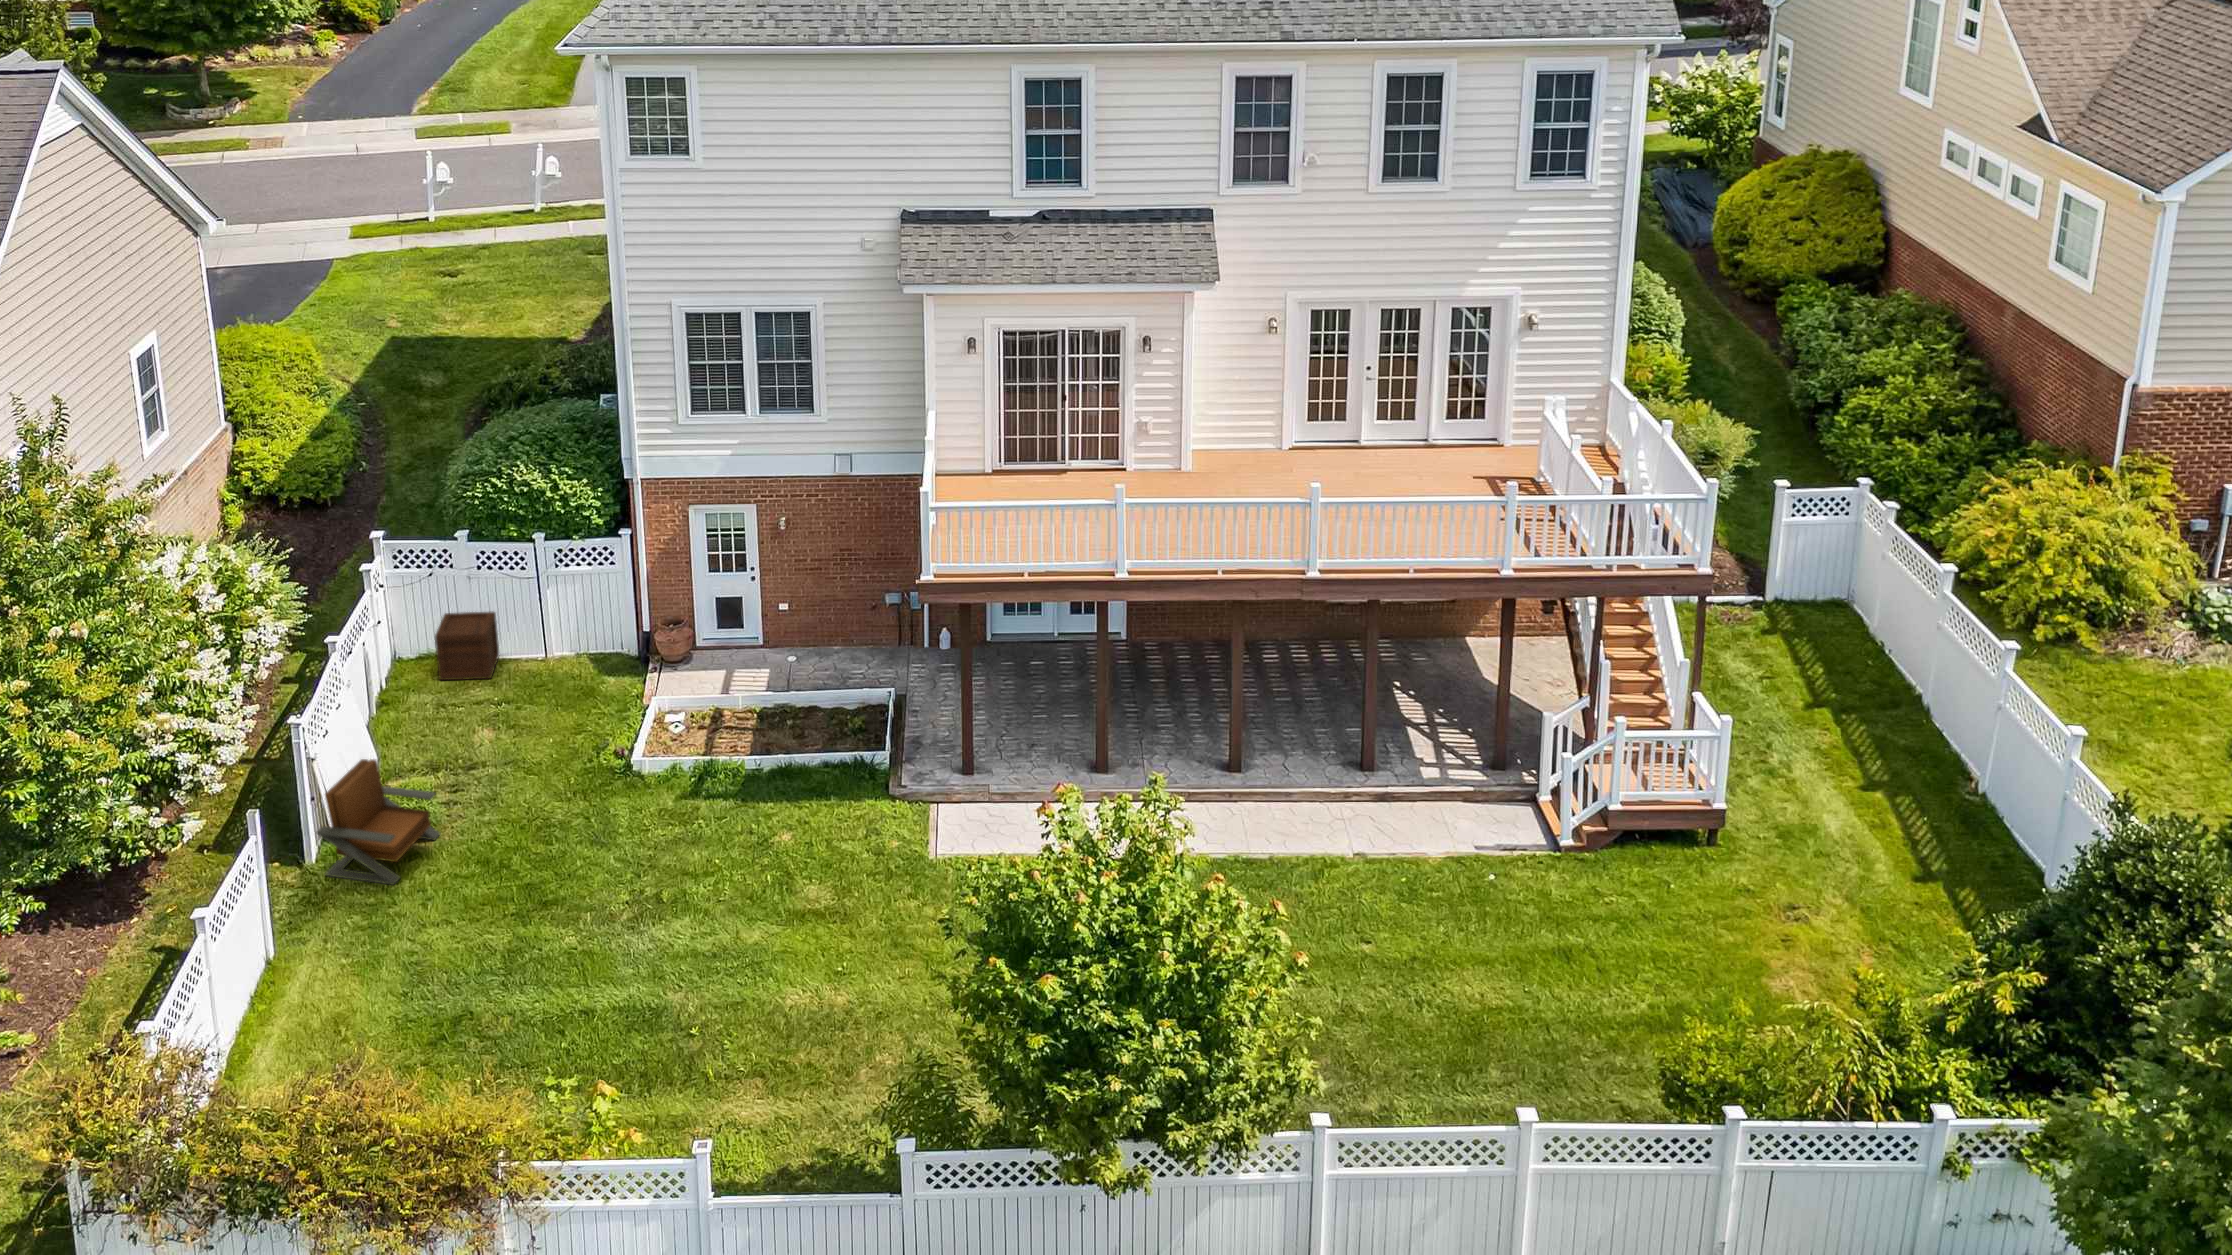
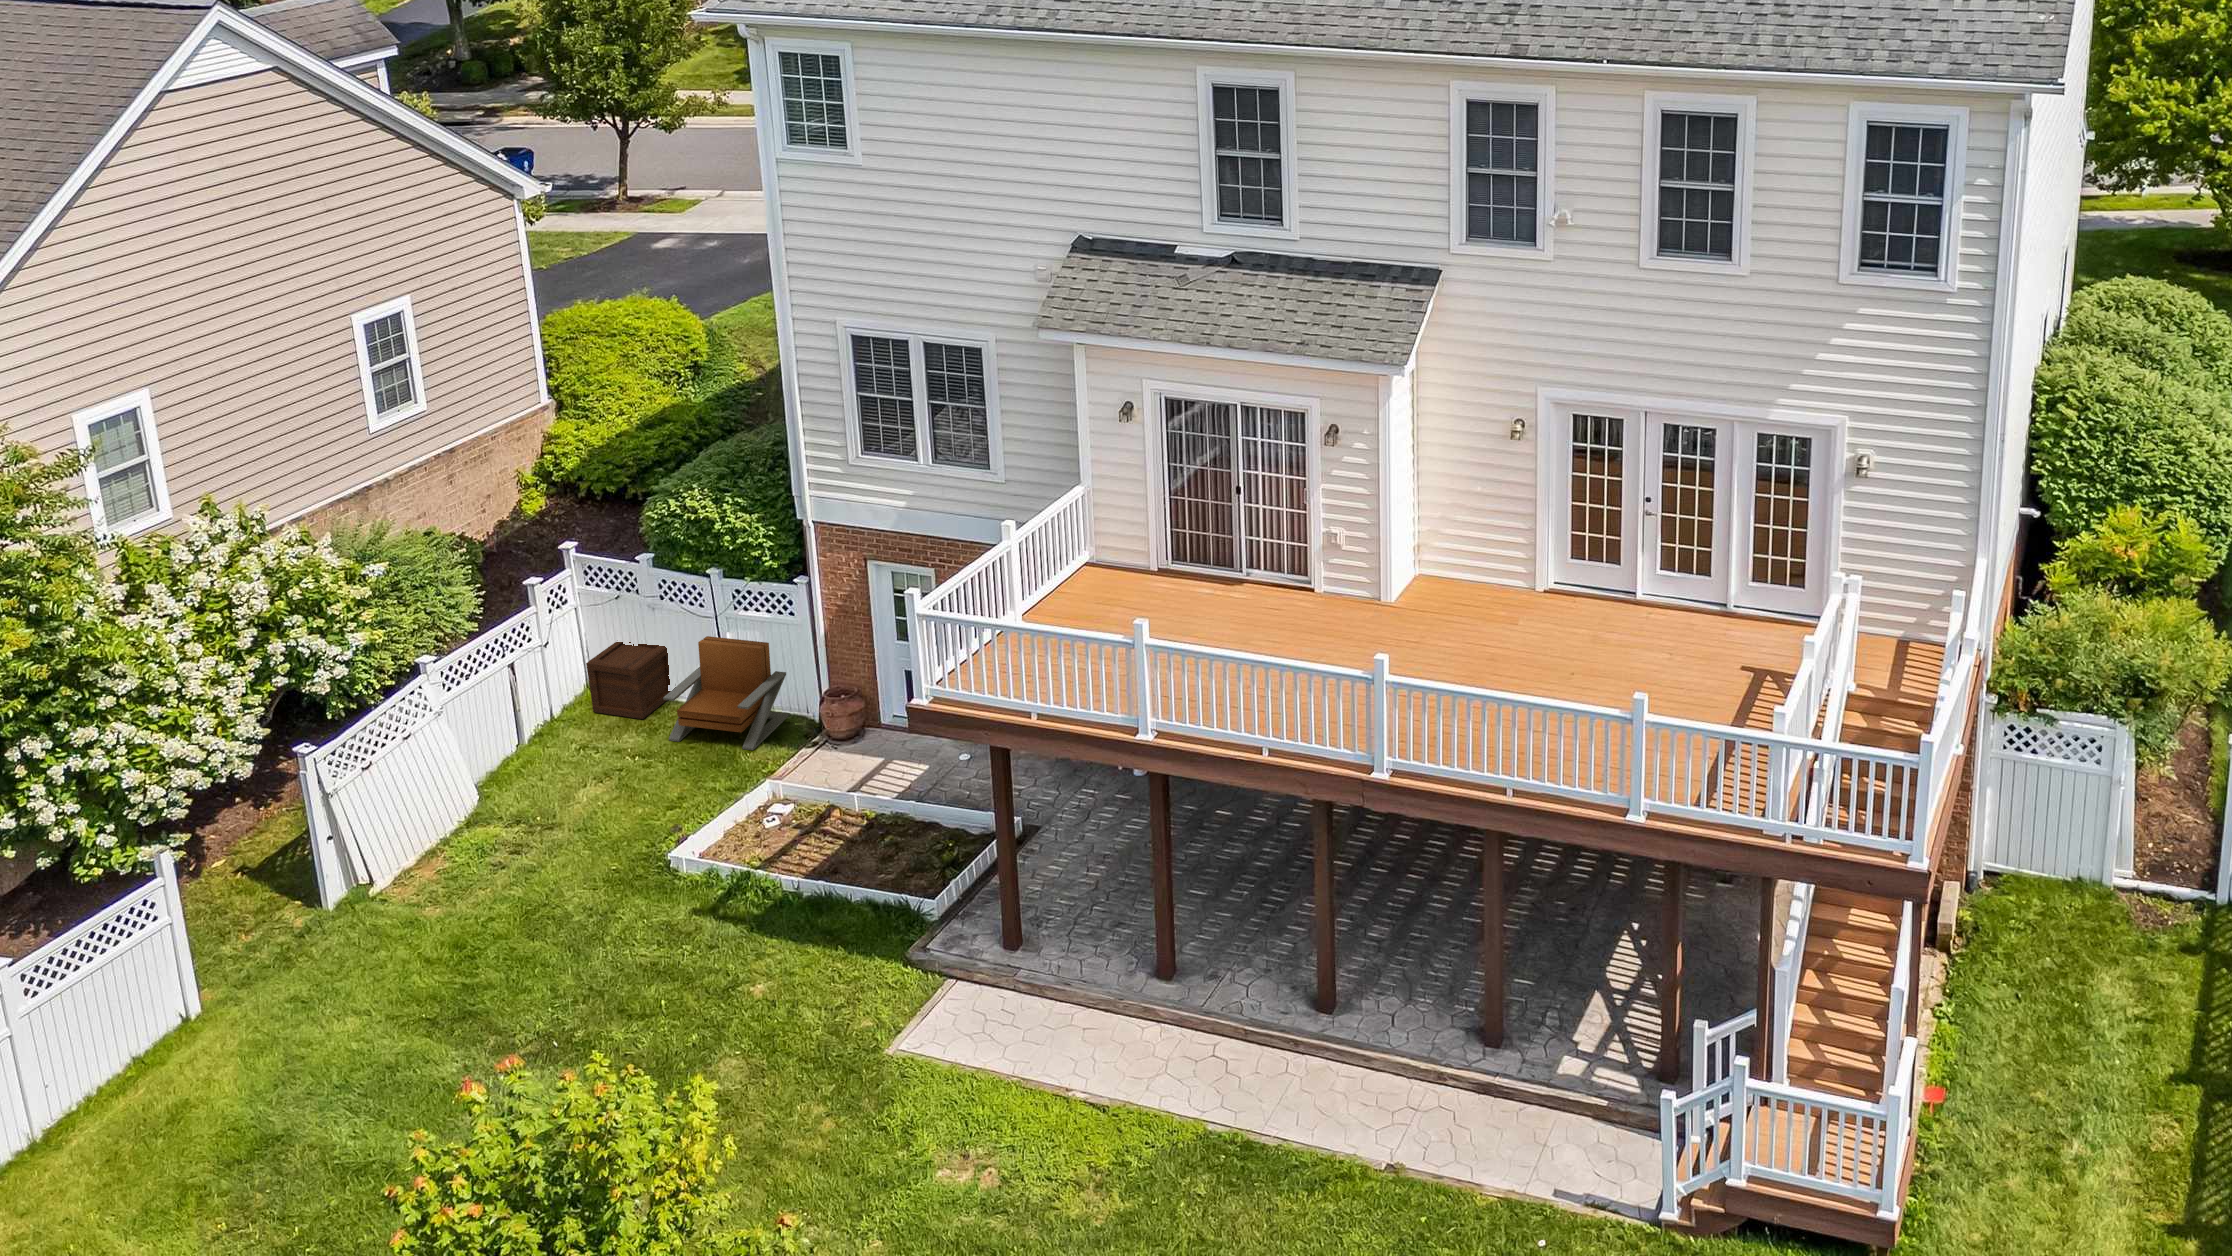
lounge chair: present [317,759,440,885] -> present [663,636,789,750]

